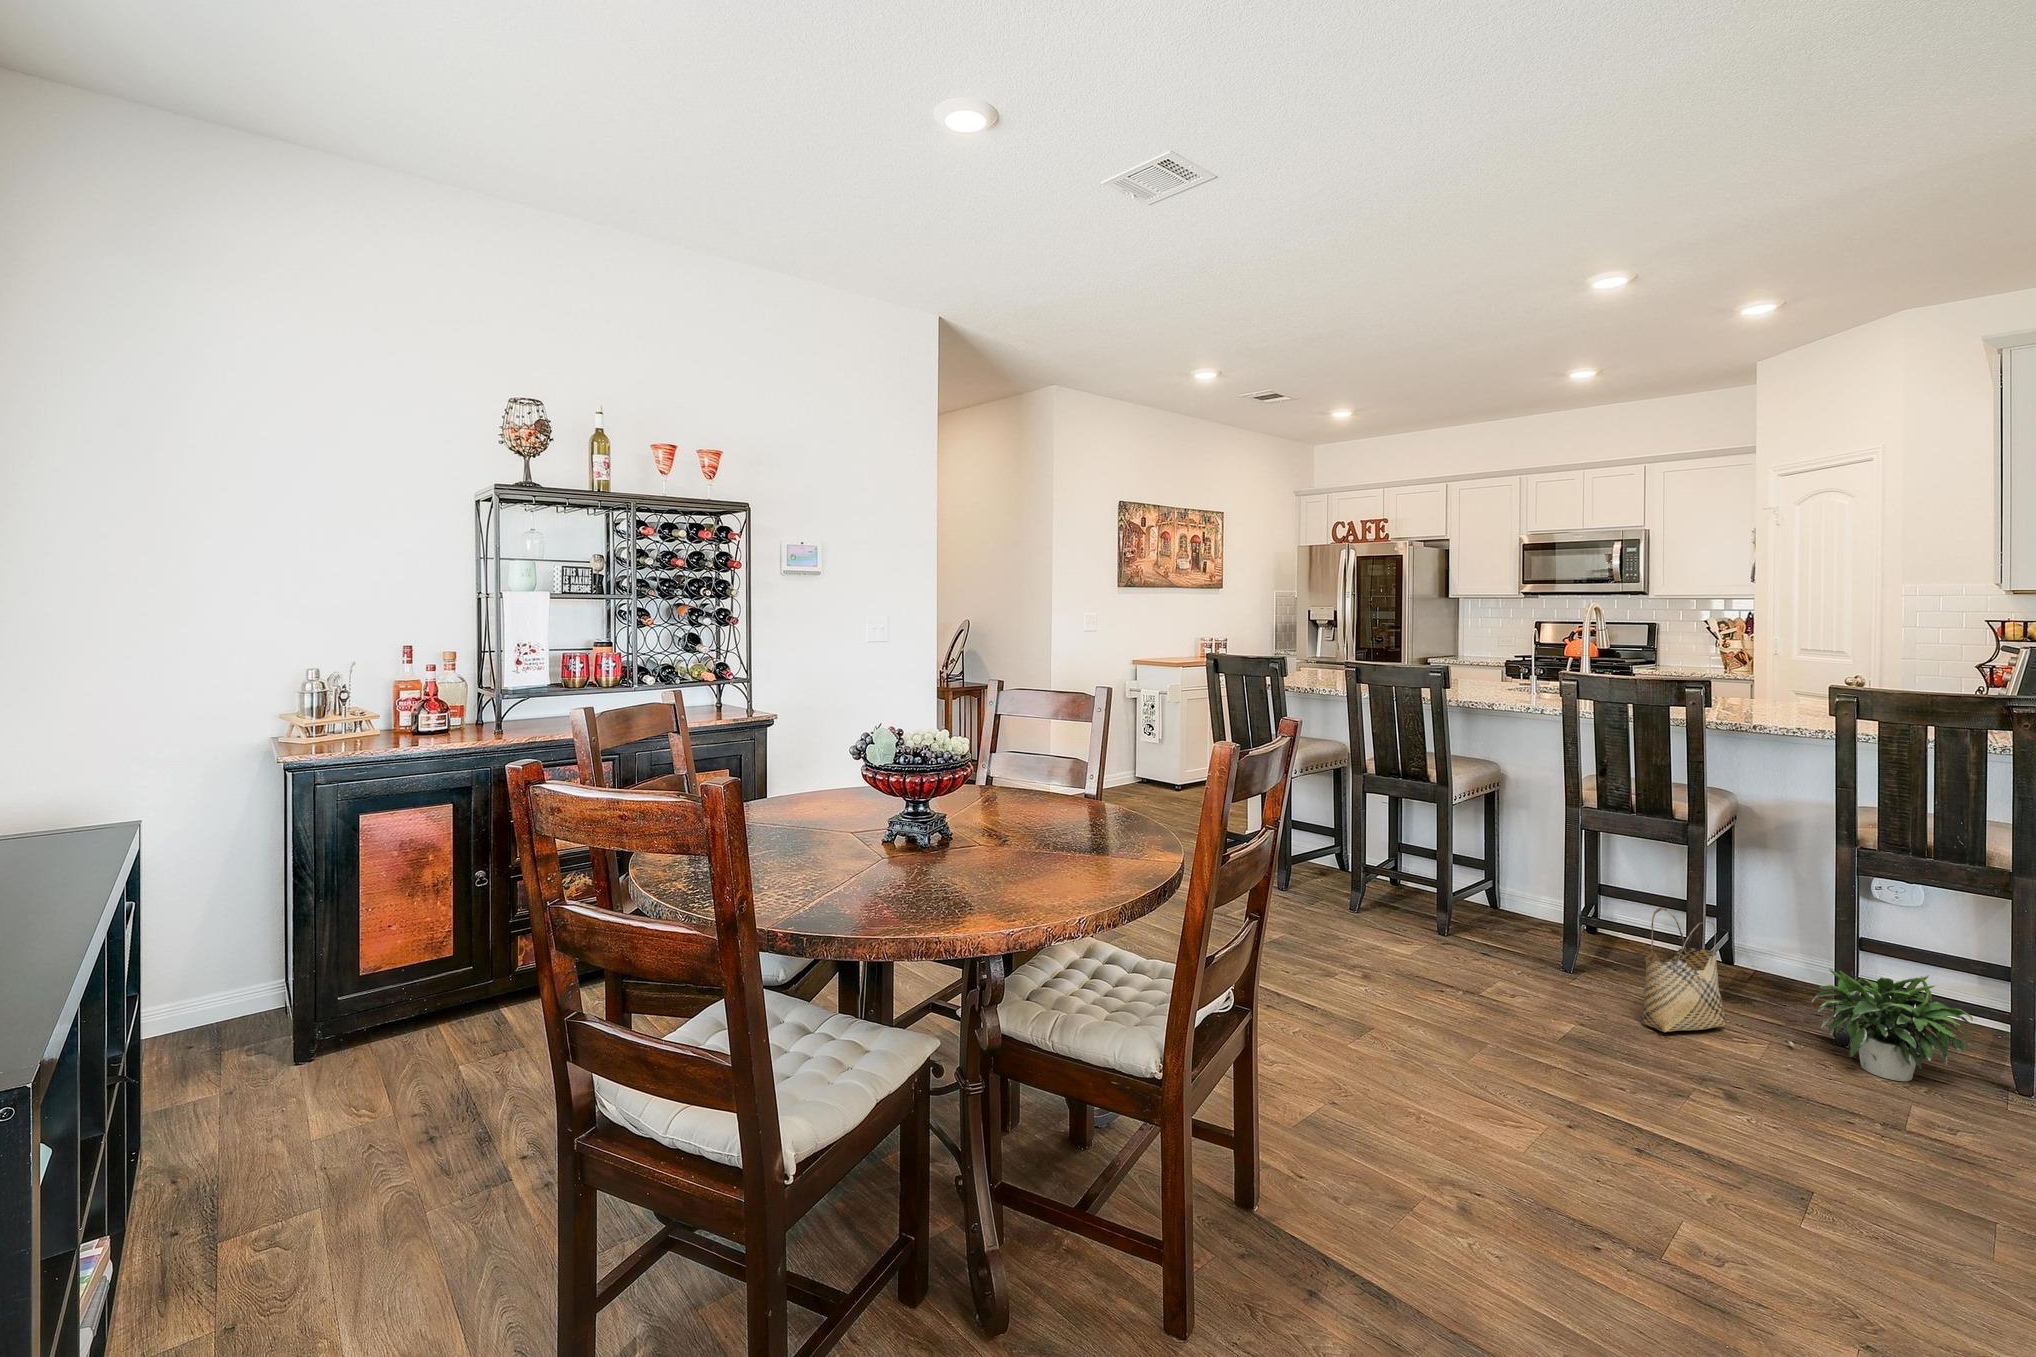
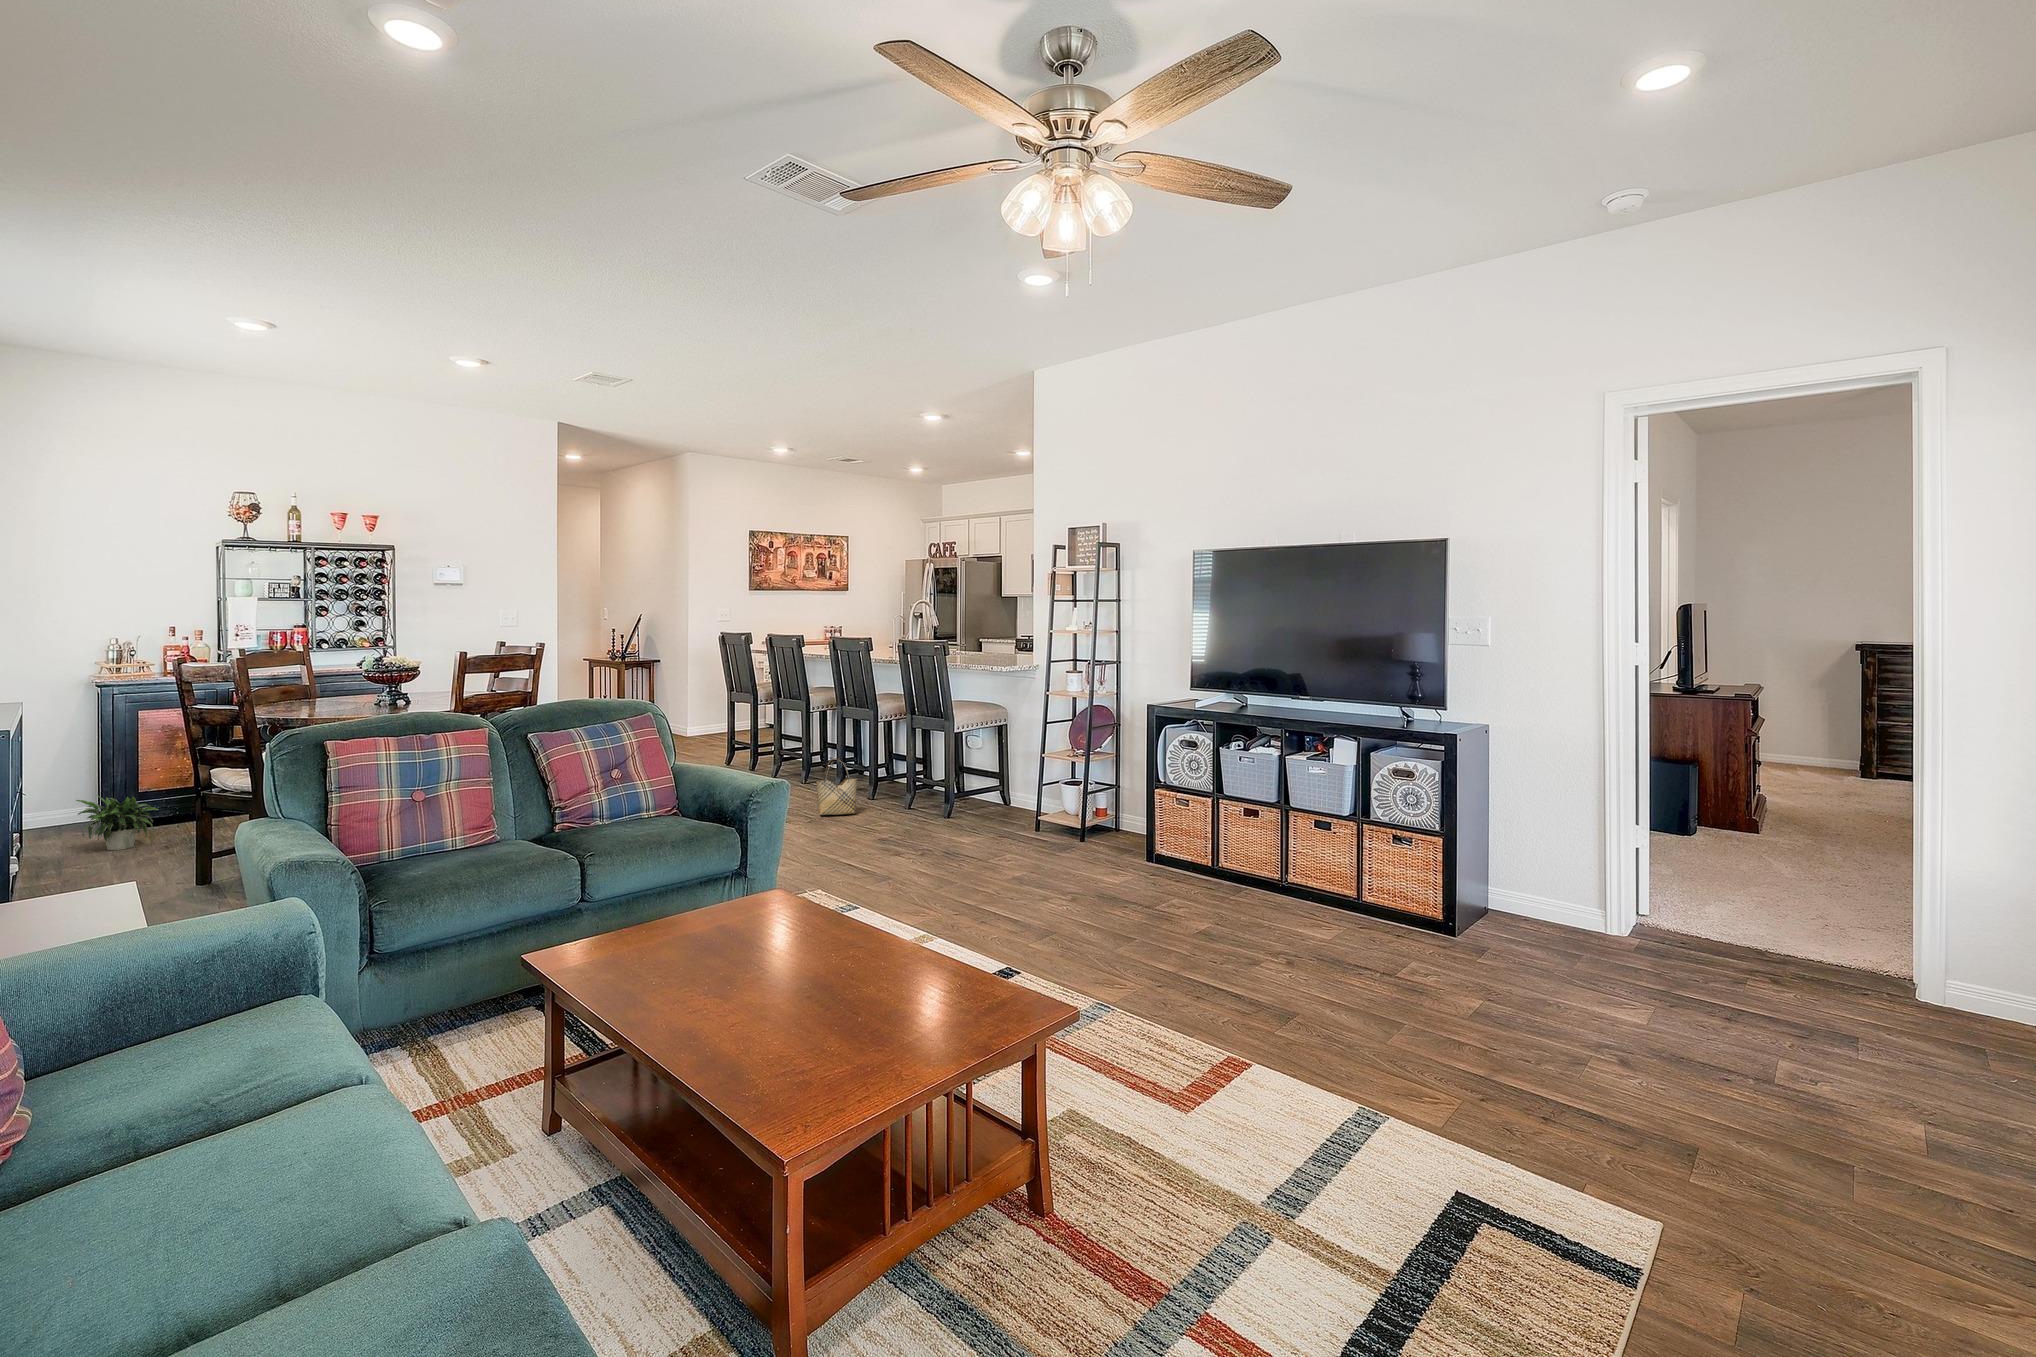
potted plant: present [1787,969,1973,1081] -> present [69,796,159,850]

